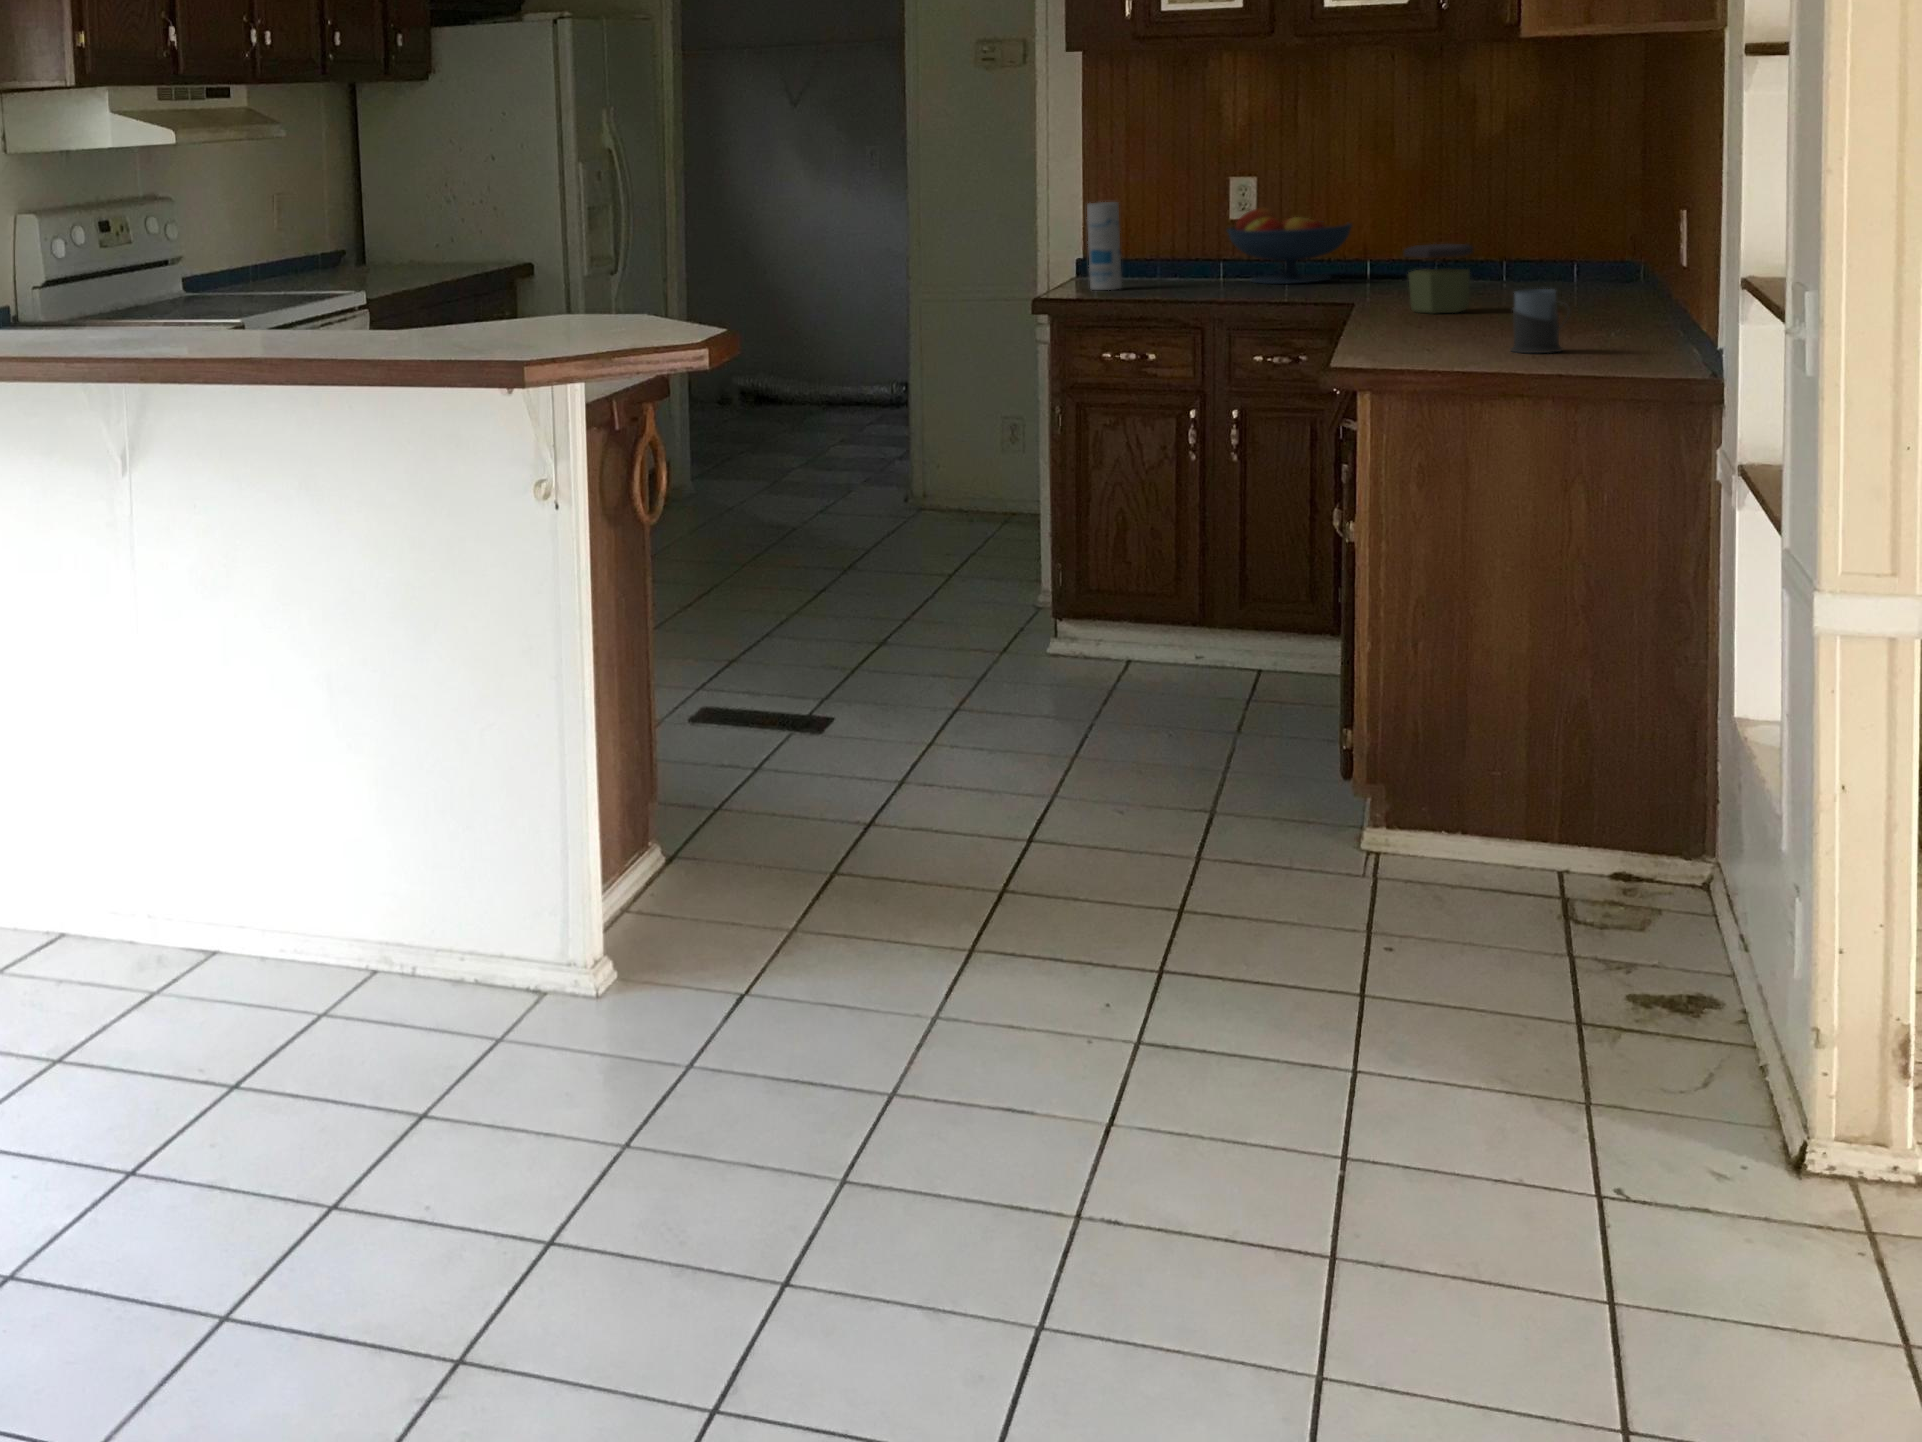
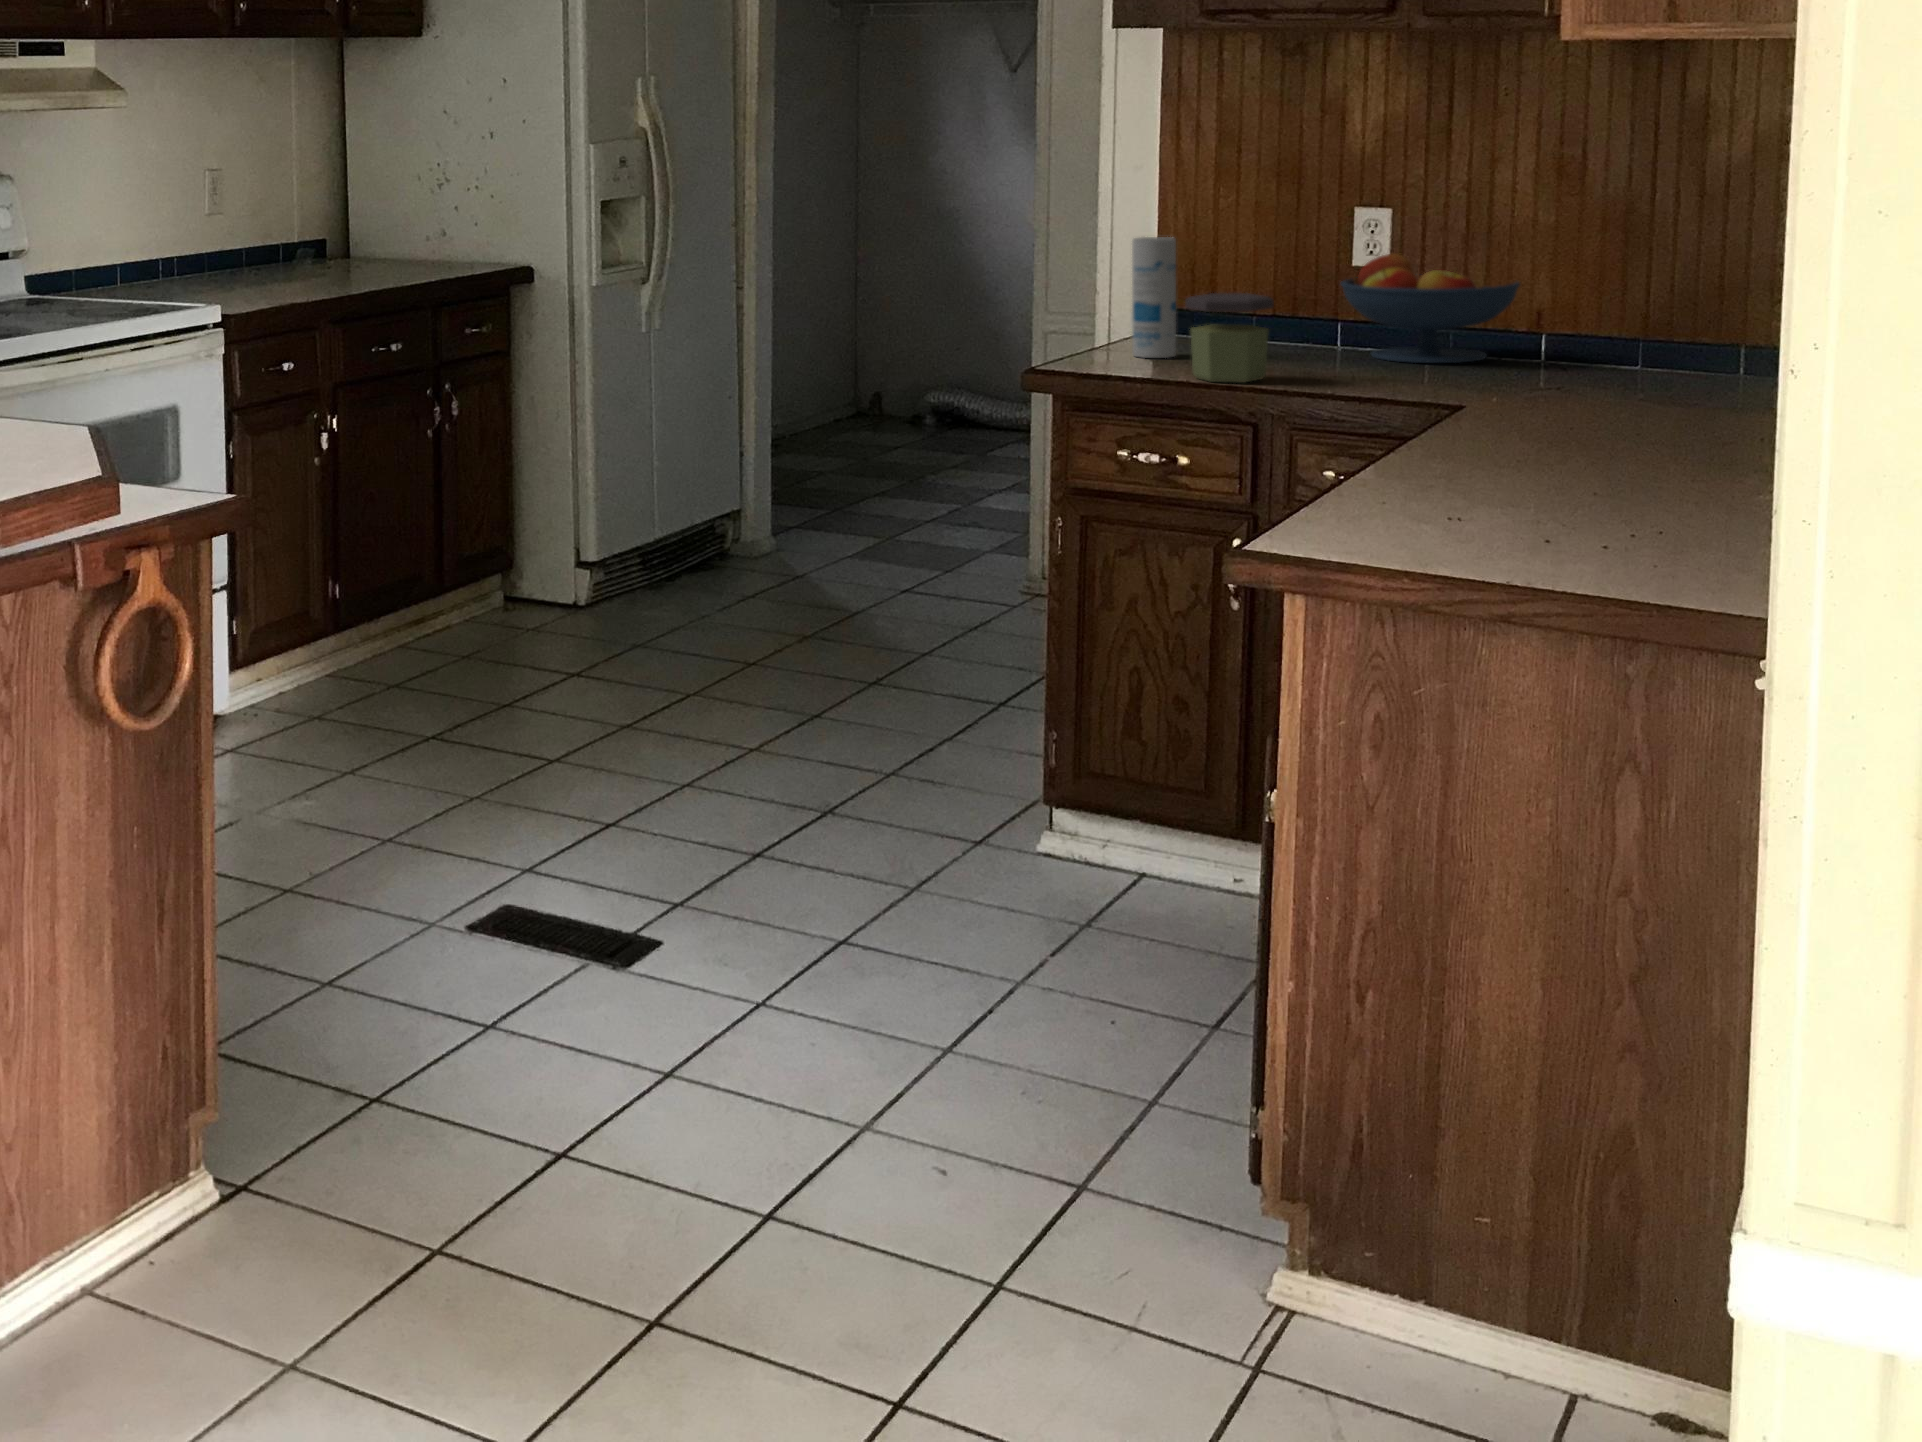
jar: present [1404,244,1473,313] -> present [1185,293,1274,383]
mug: present [1511,289,1569,353] -> none [1580,436,1676,543]

